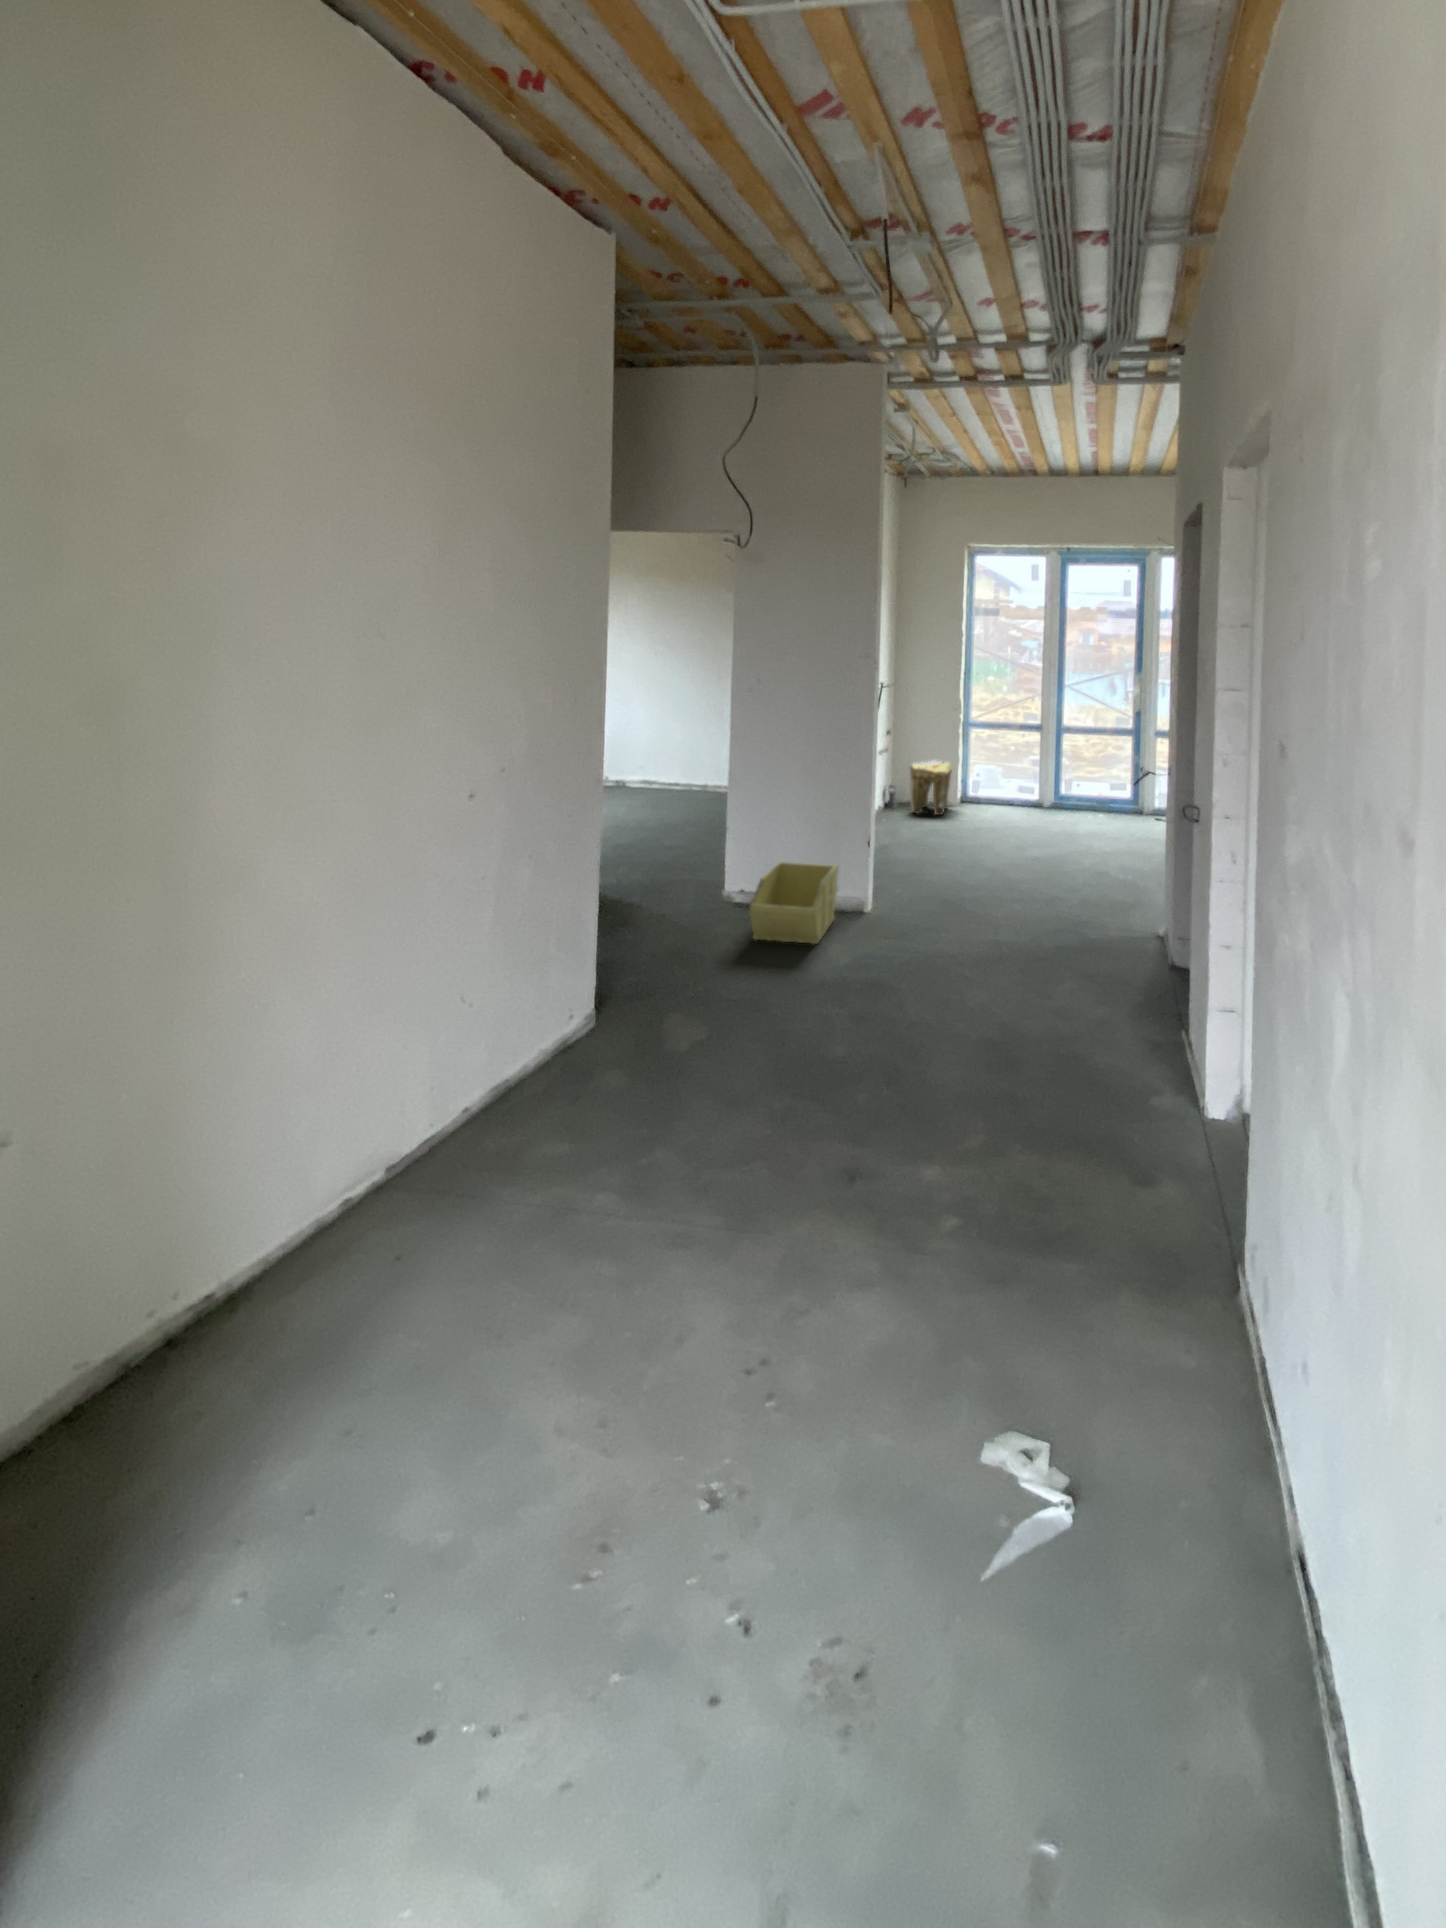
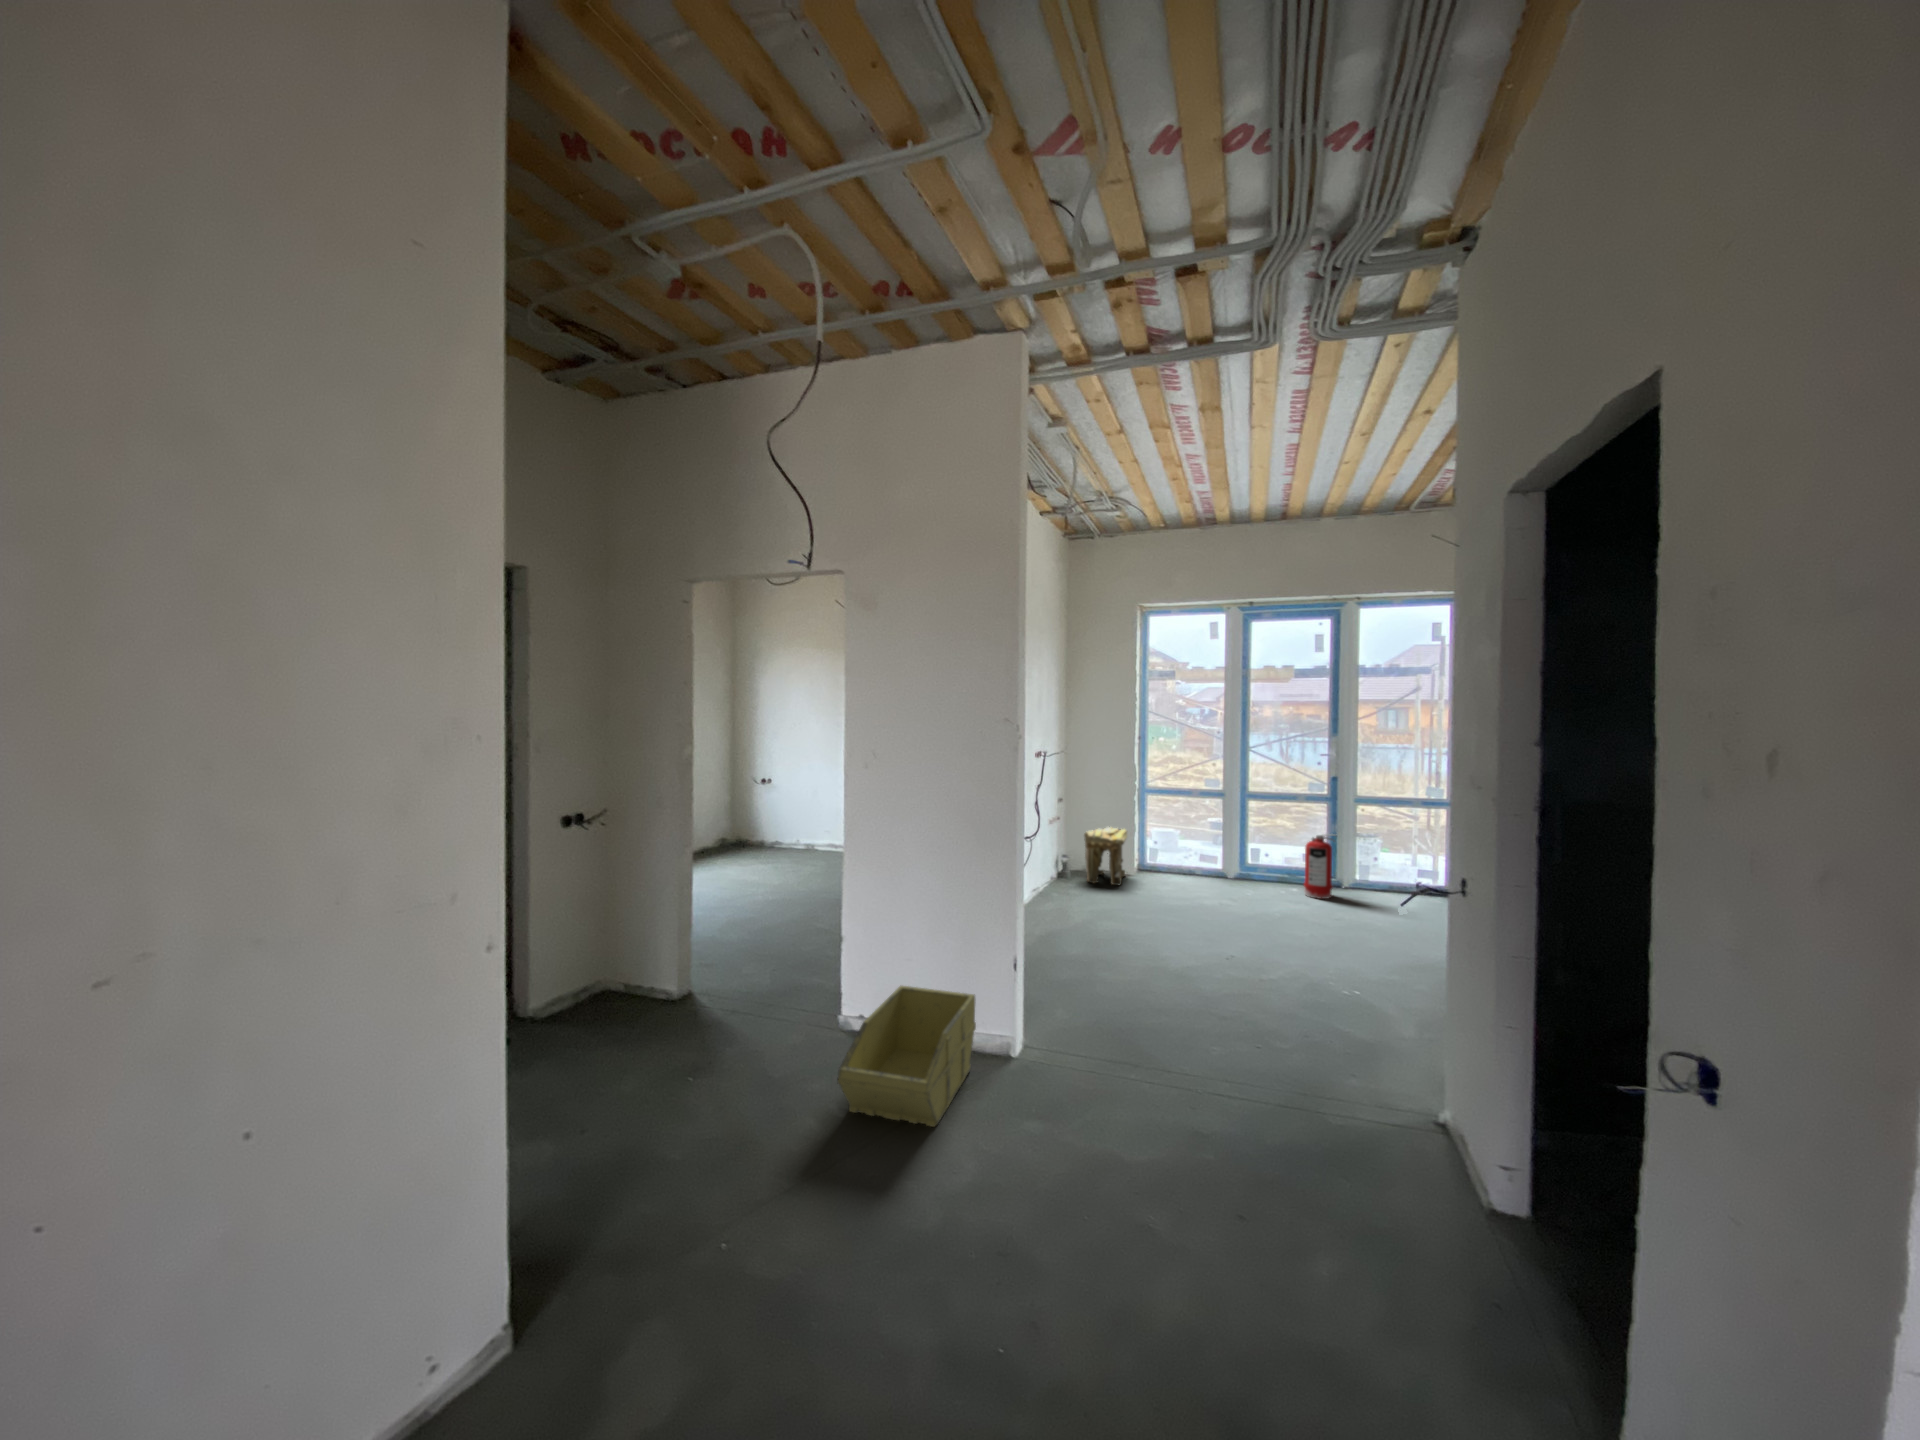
fire extinguisher: none [1109,765,1138,823] -> present [1304,834,1336,899]

